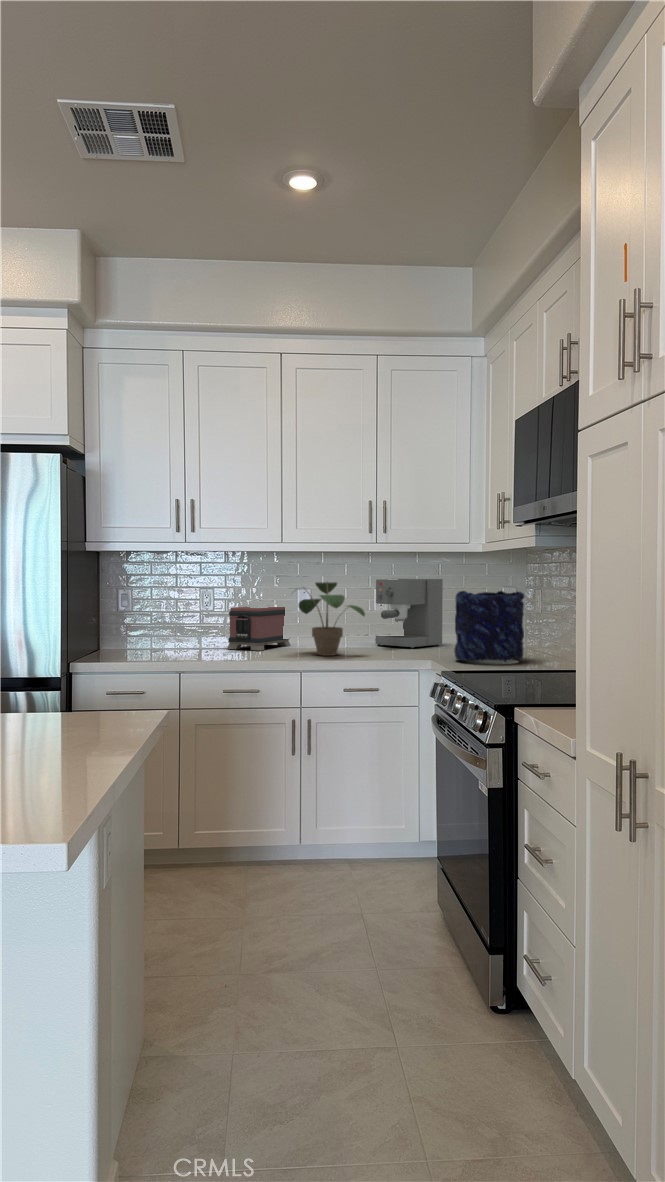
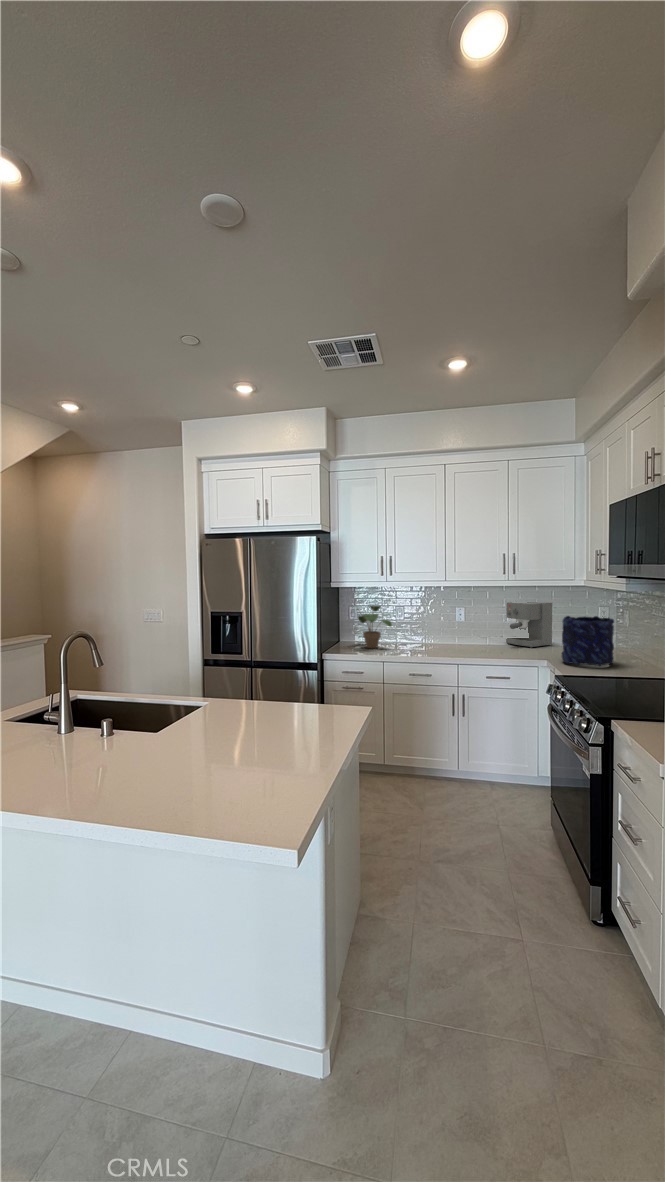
potted plant: present [299,582,365,656] -> present [357,605,392,648]
toaster: present [227,607,290,651] -> none [412,617,451,646]

